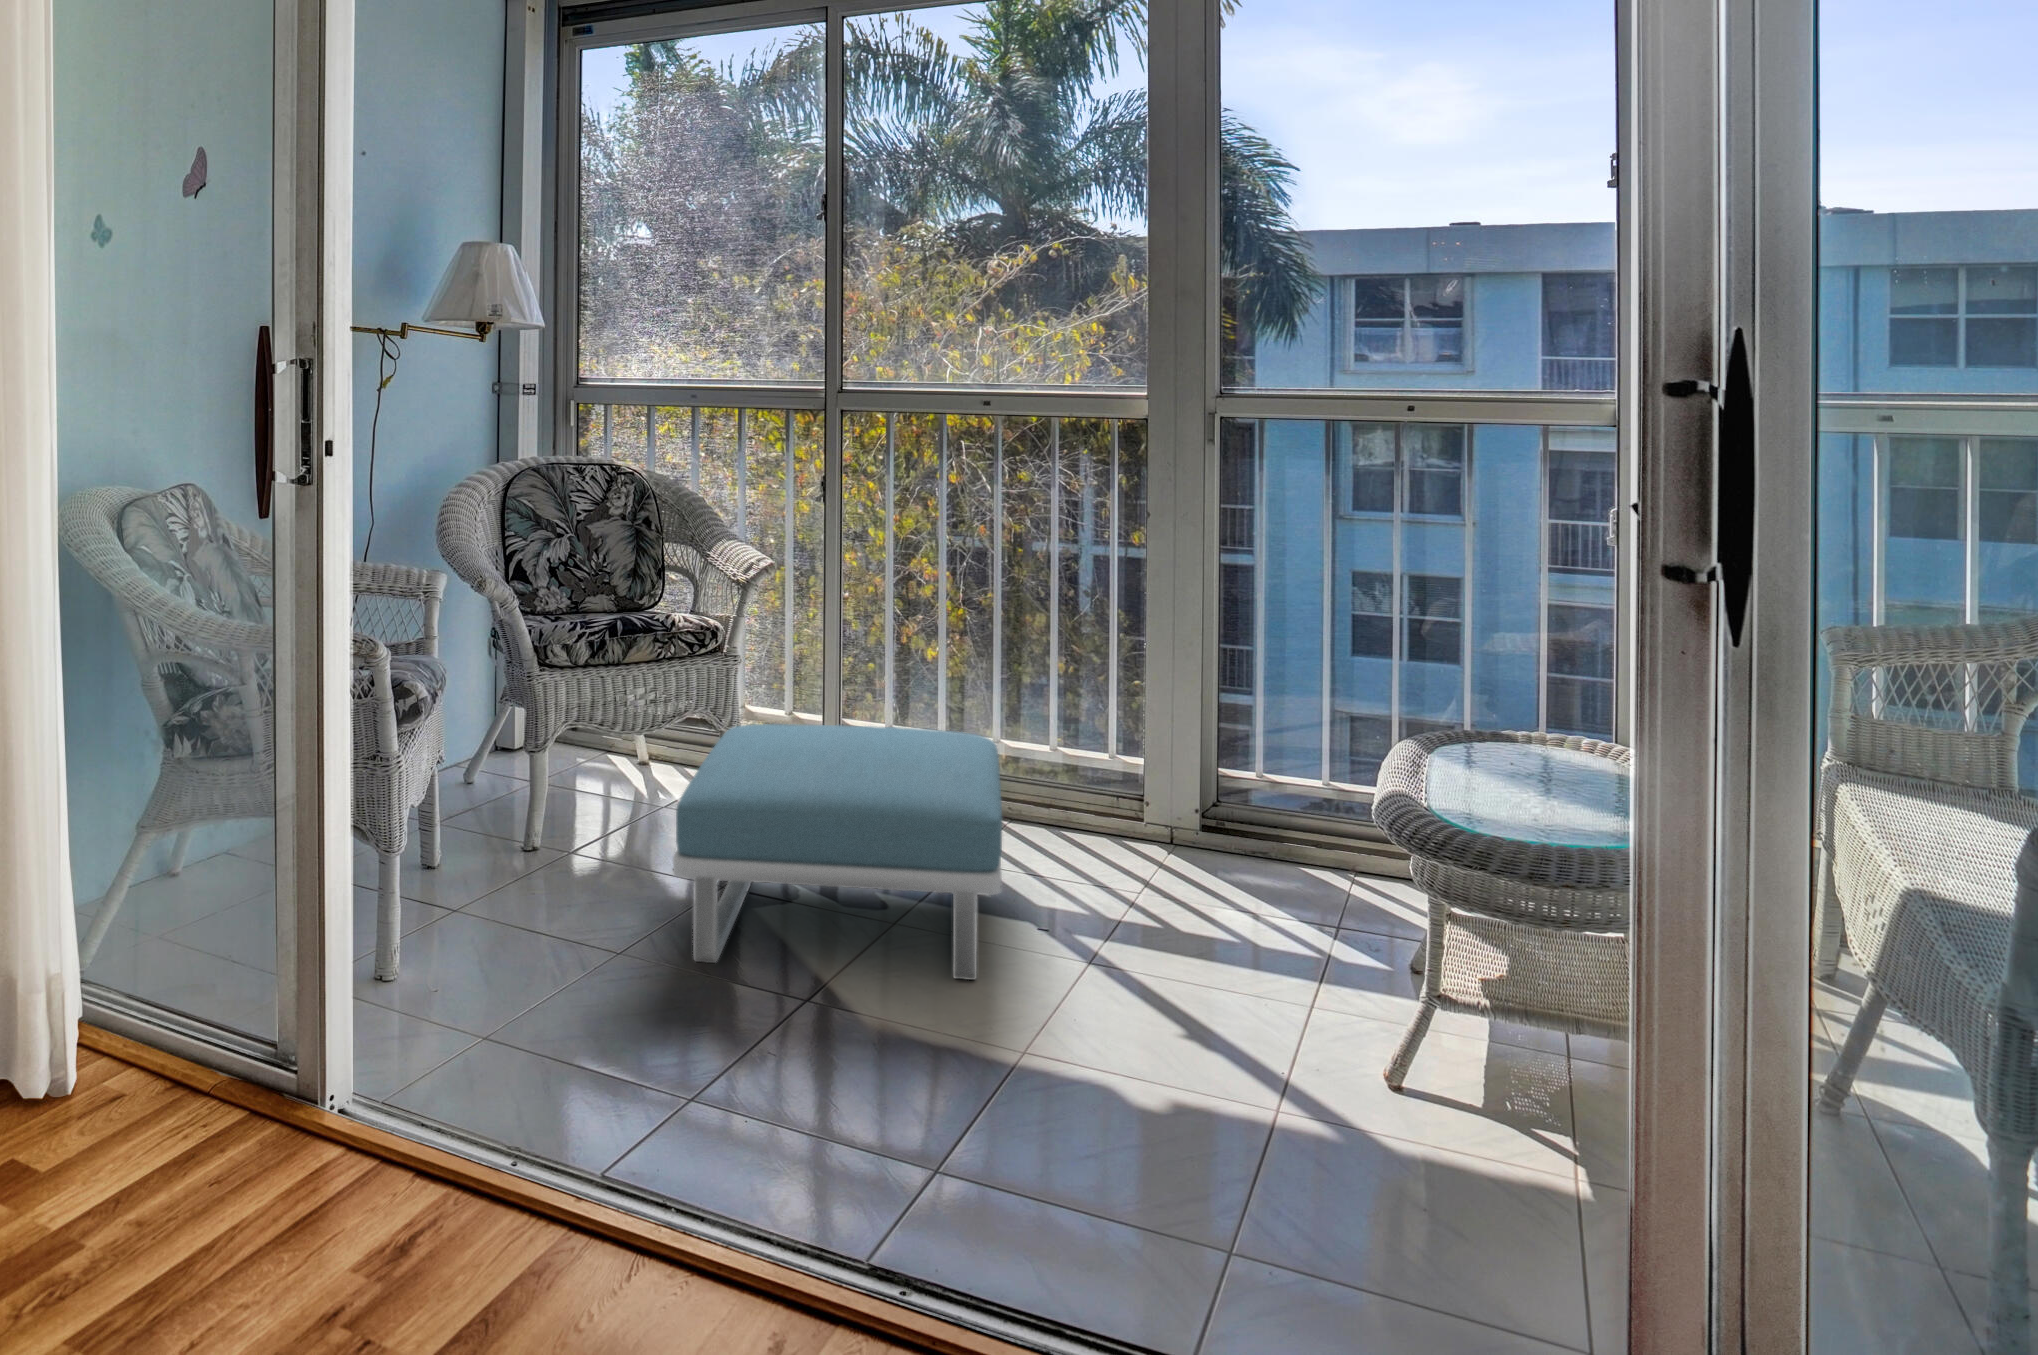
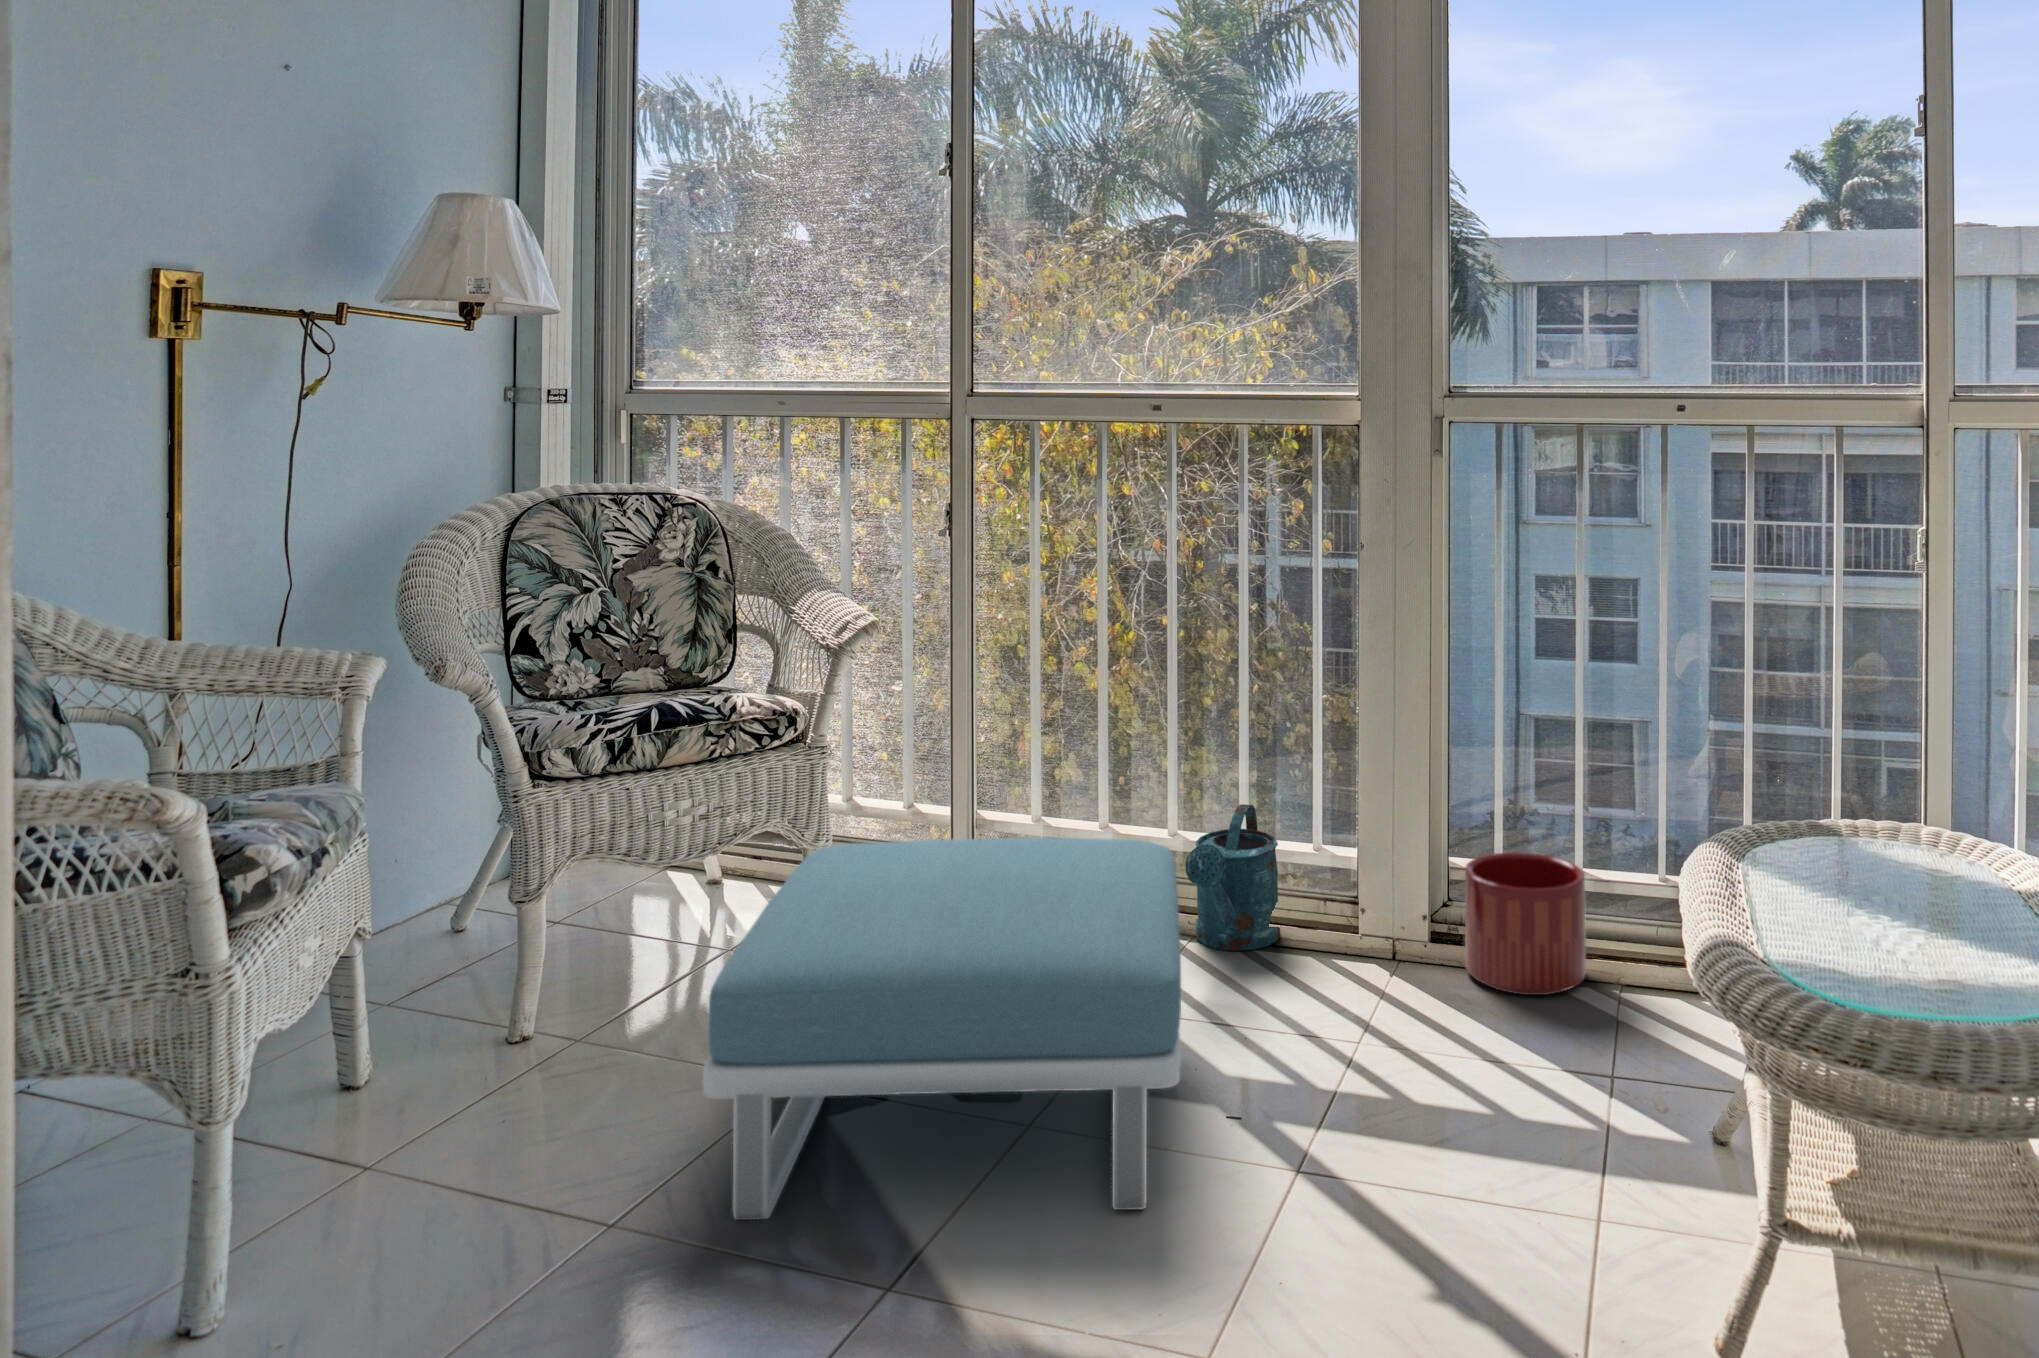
watering can: none [1006,719,1082,831] -> present [1185,804,1280,951]
planter: none [1231,766,1332,877] -> present [1465,852,1586,995]

